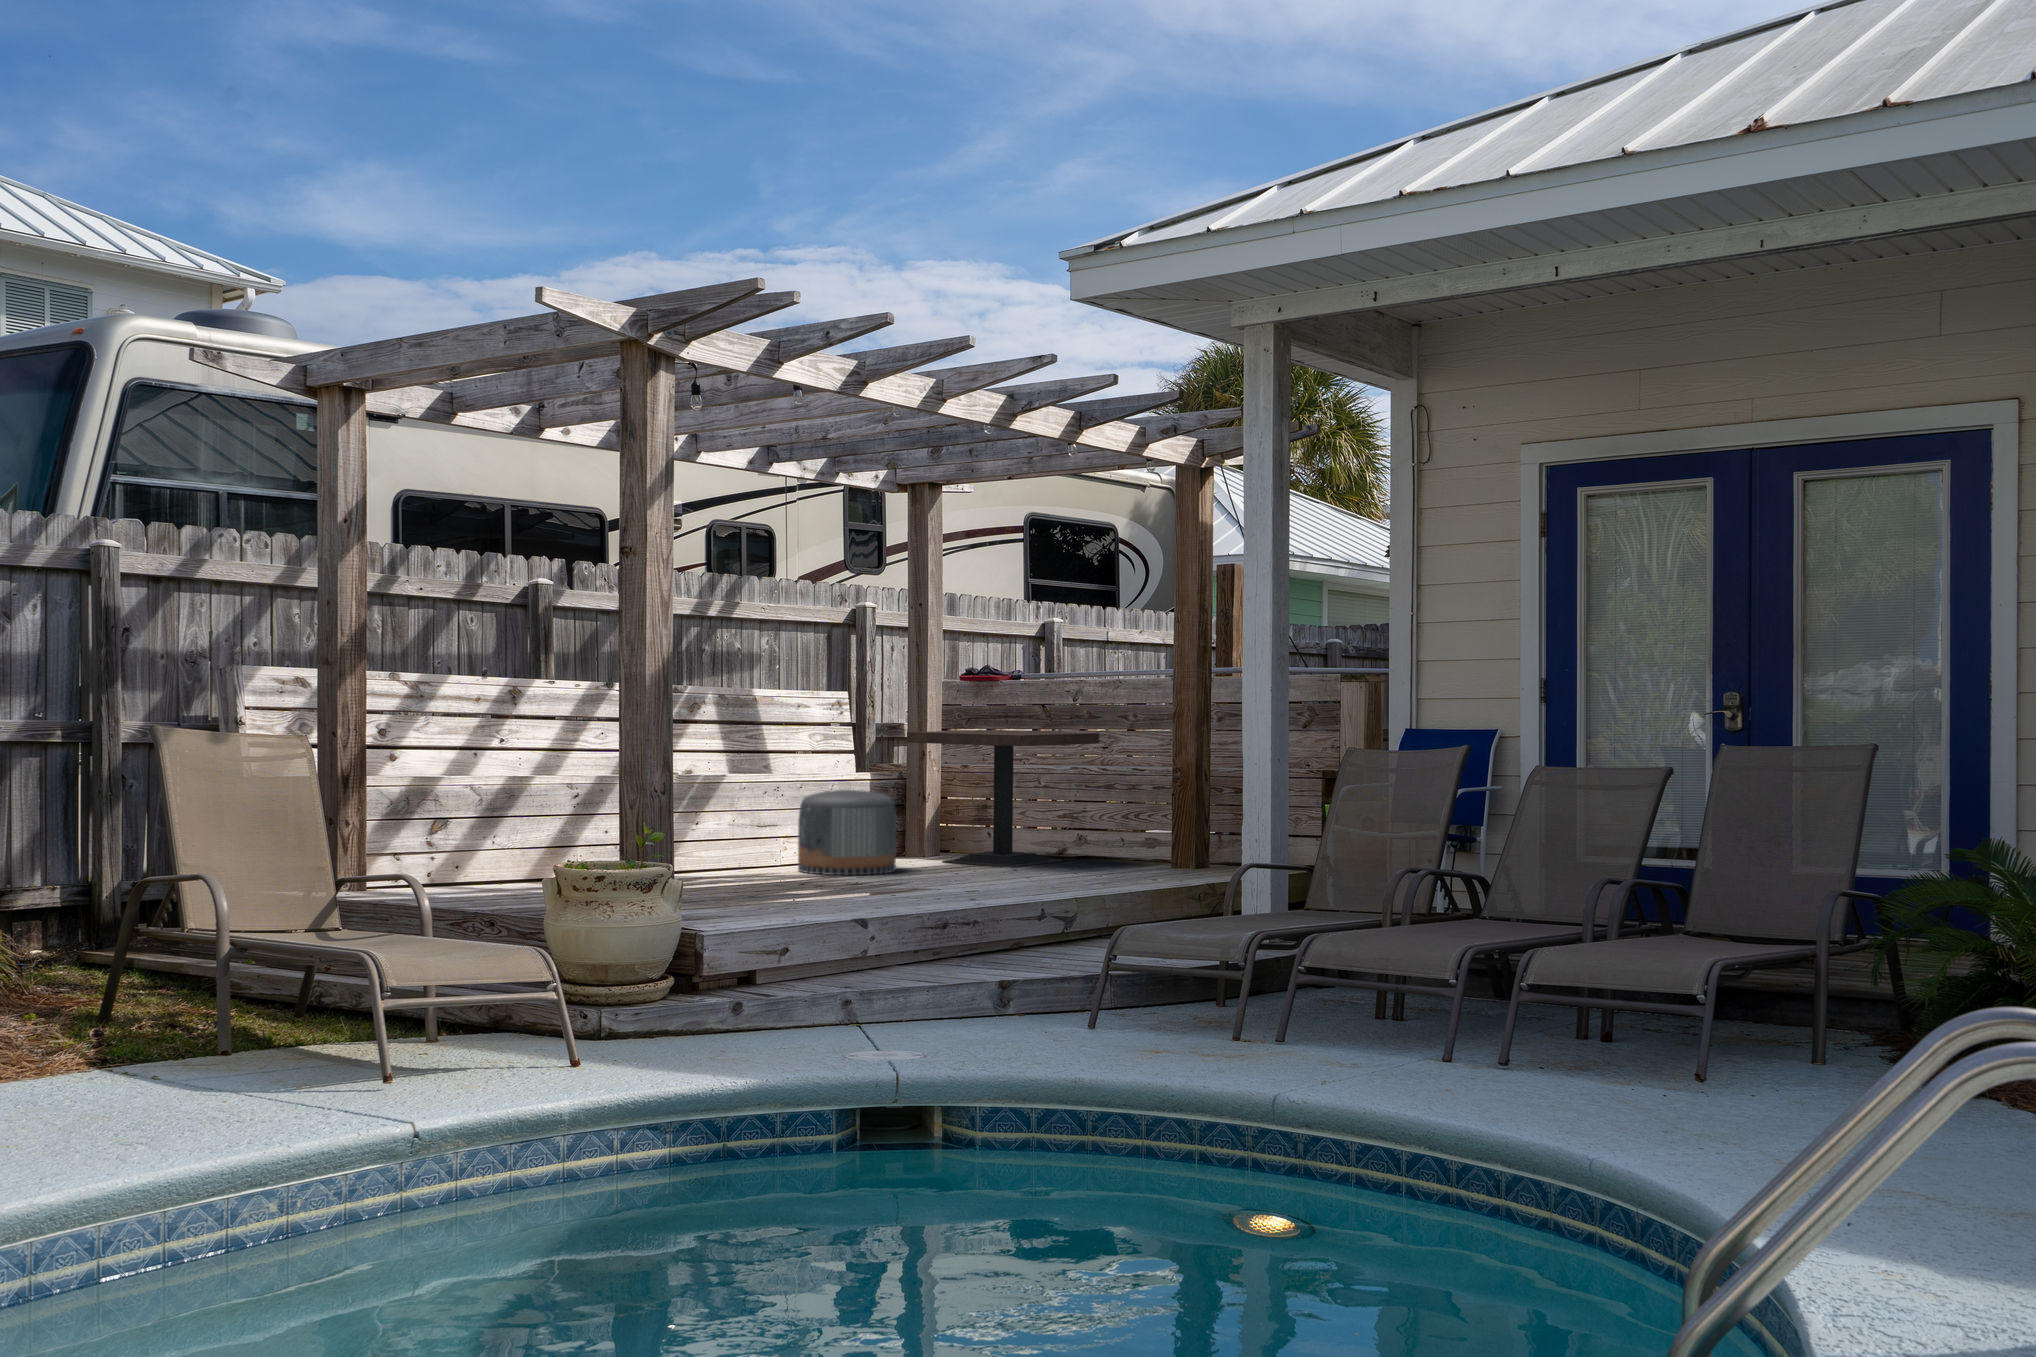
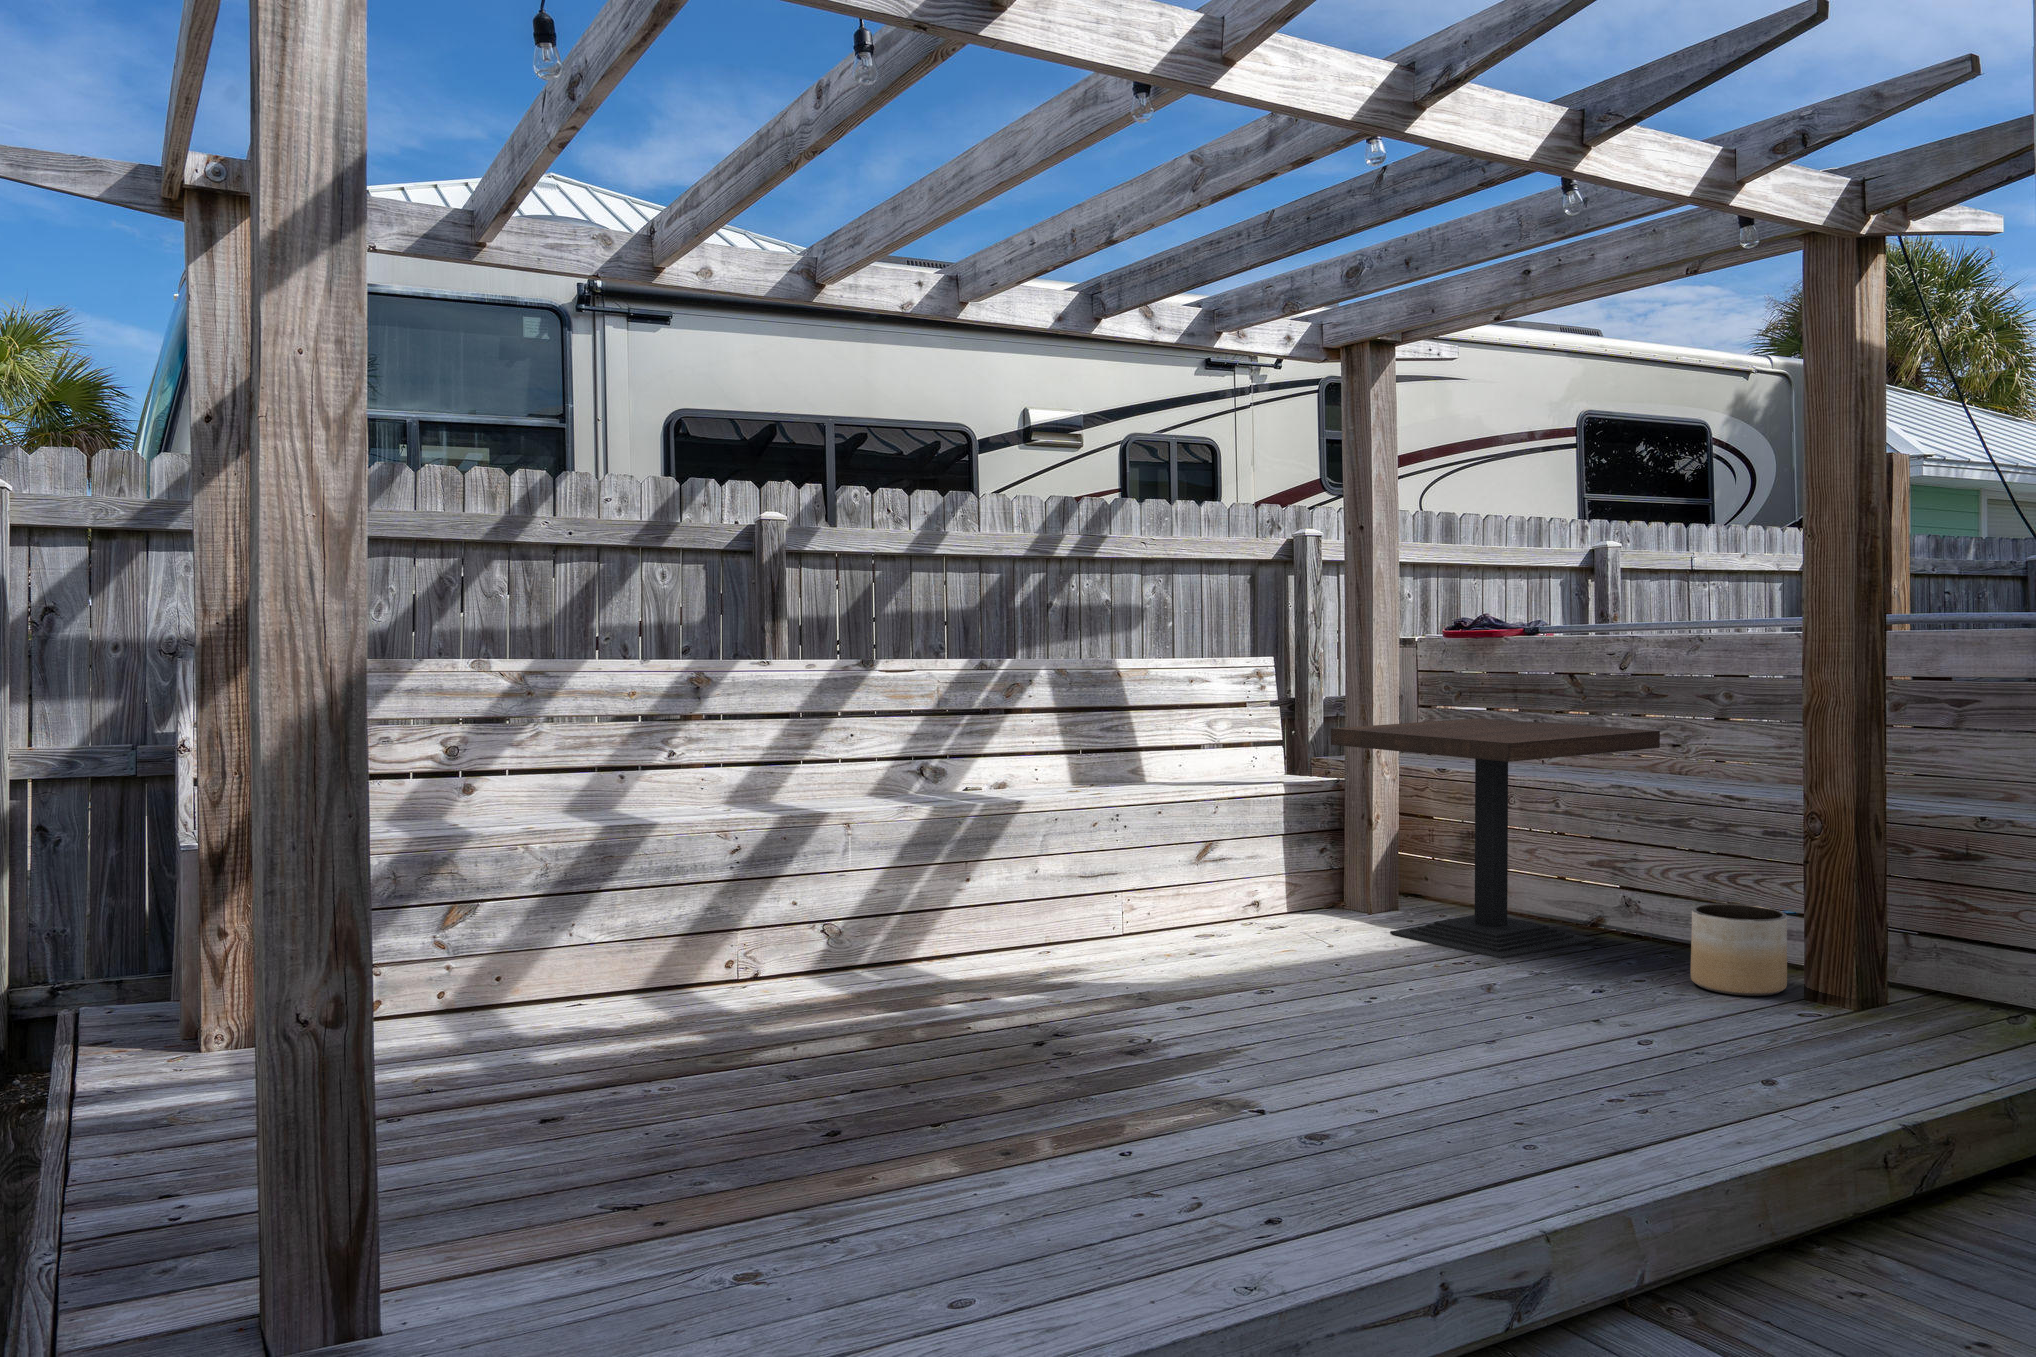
pouf: present [798,790,896,875] -> none [1142,826,1300,971]
planter: none [1118,827,1167,873] -> present [1691,904,1787,996]

